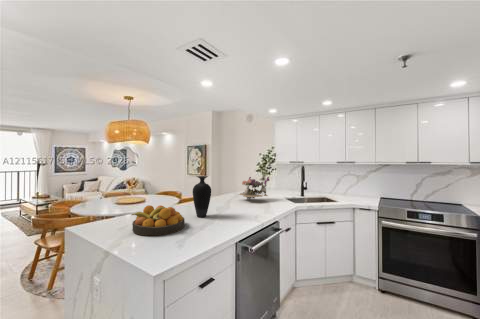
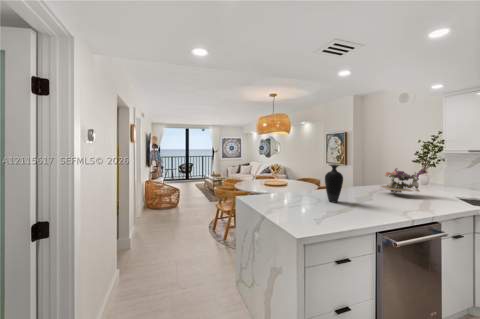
fruit bowl: present [132,205,185,235] -> none [275,186,316,209]

